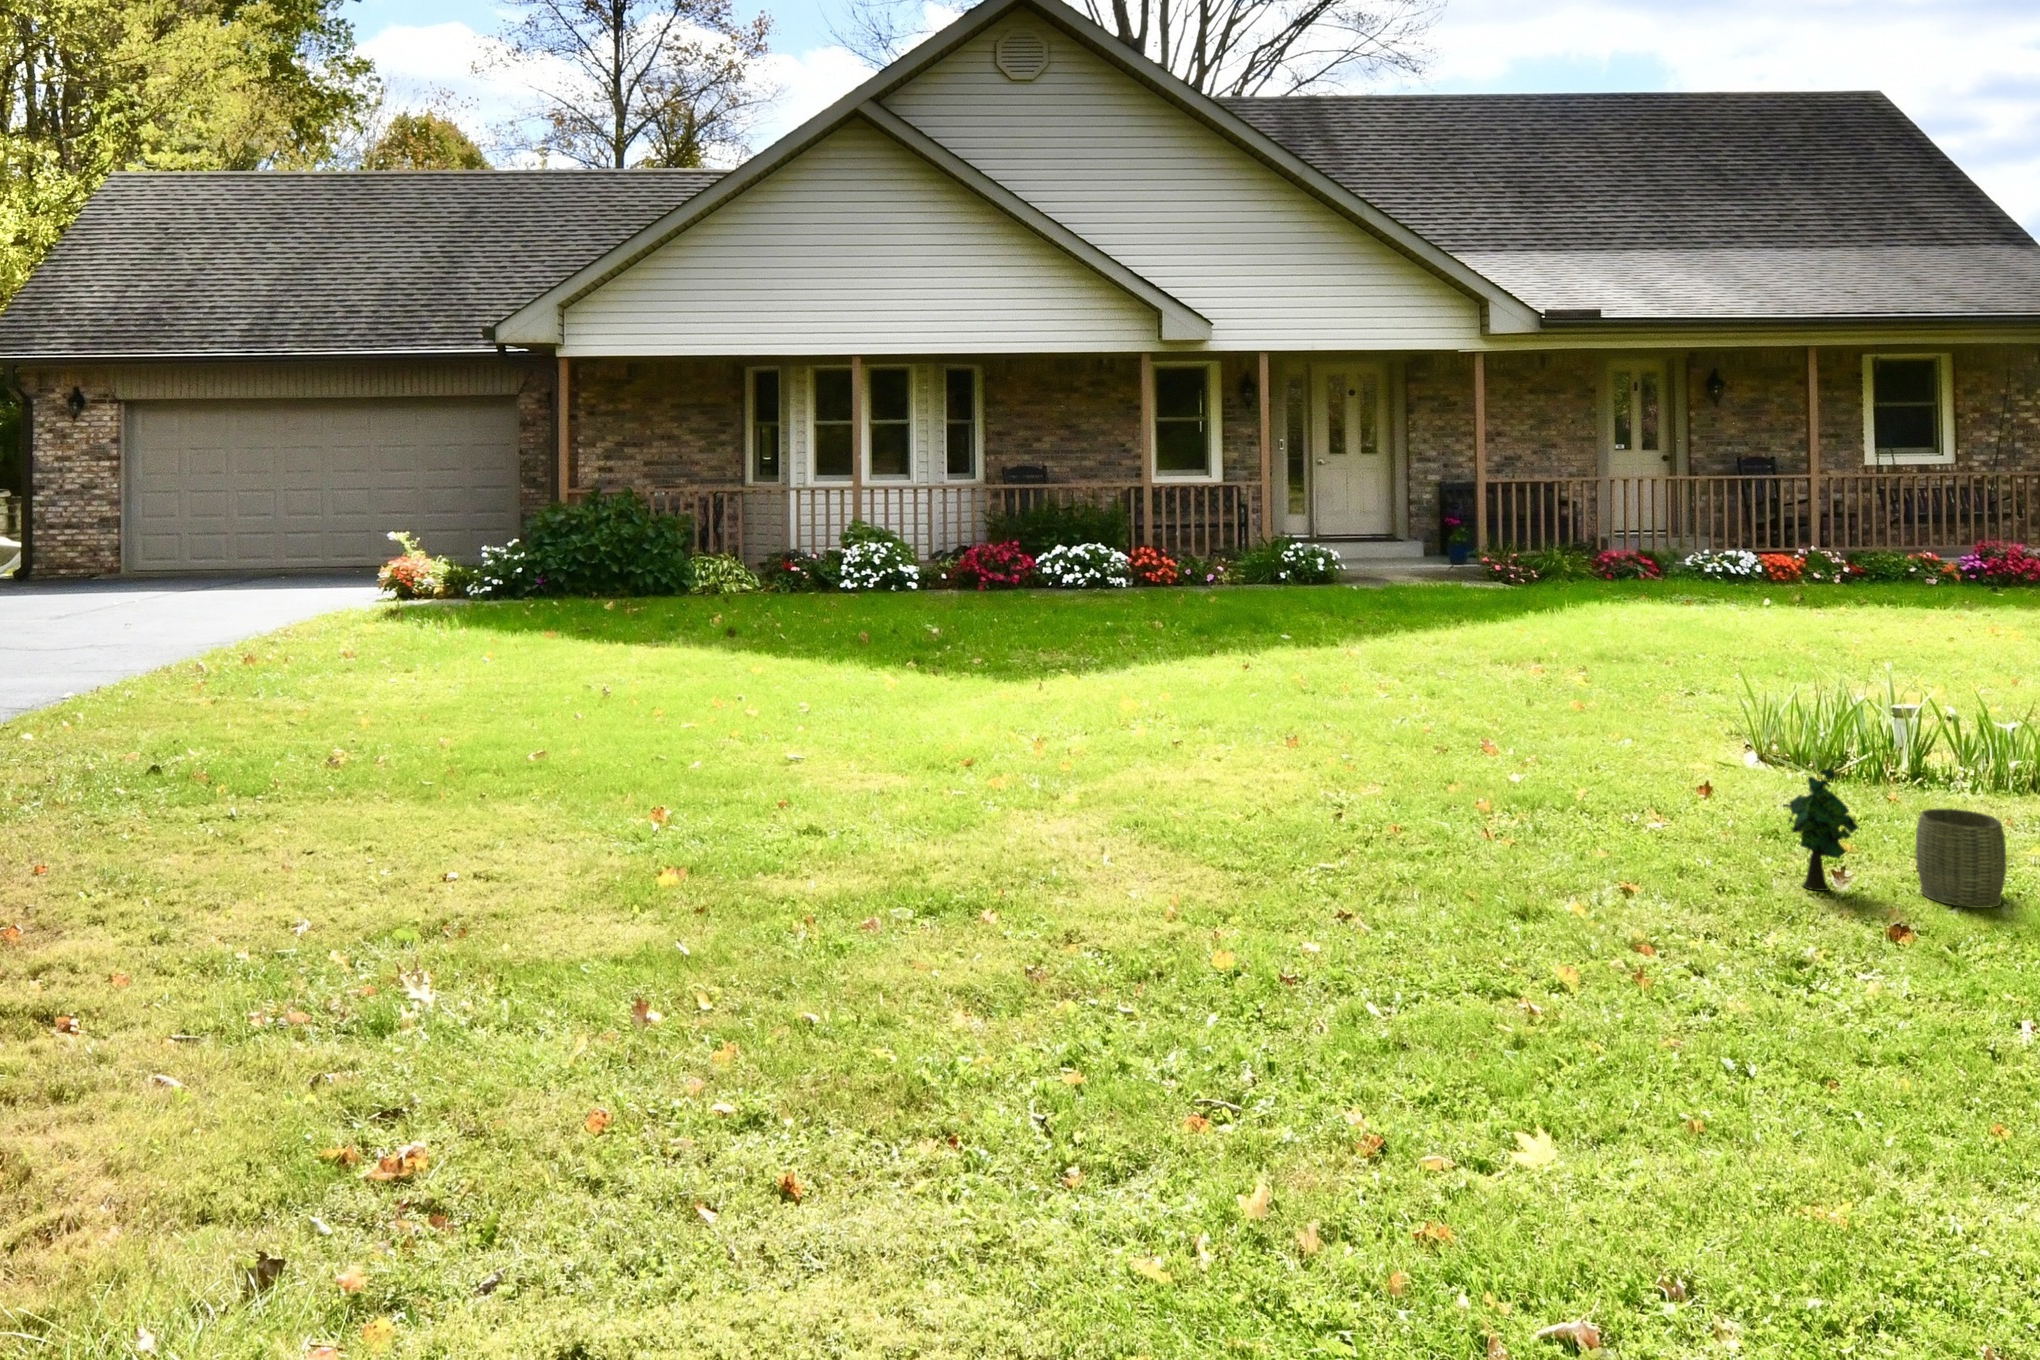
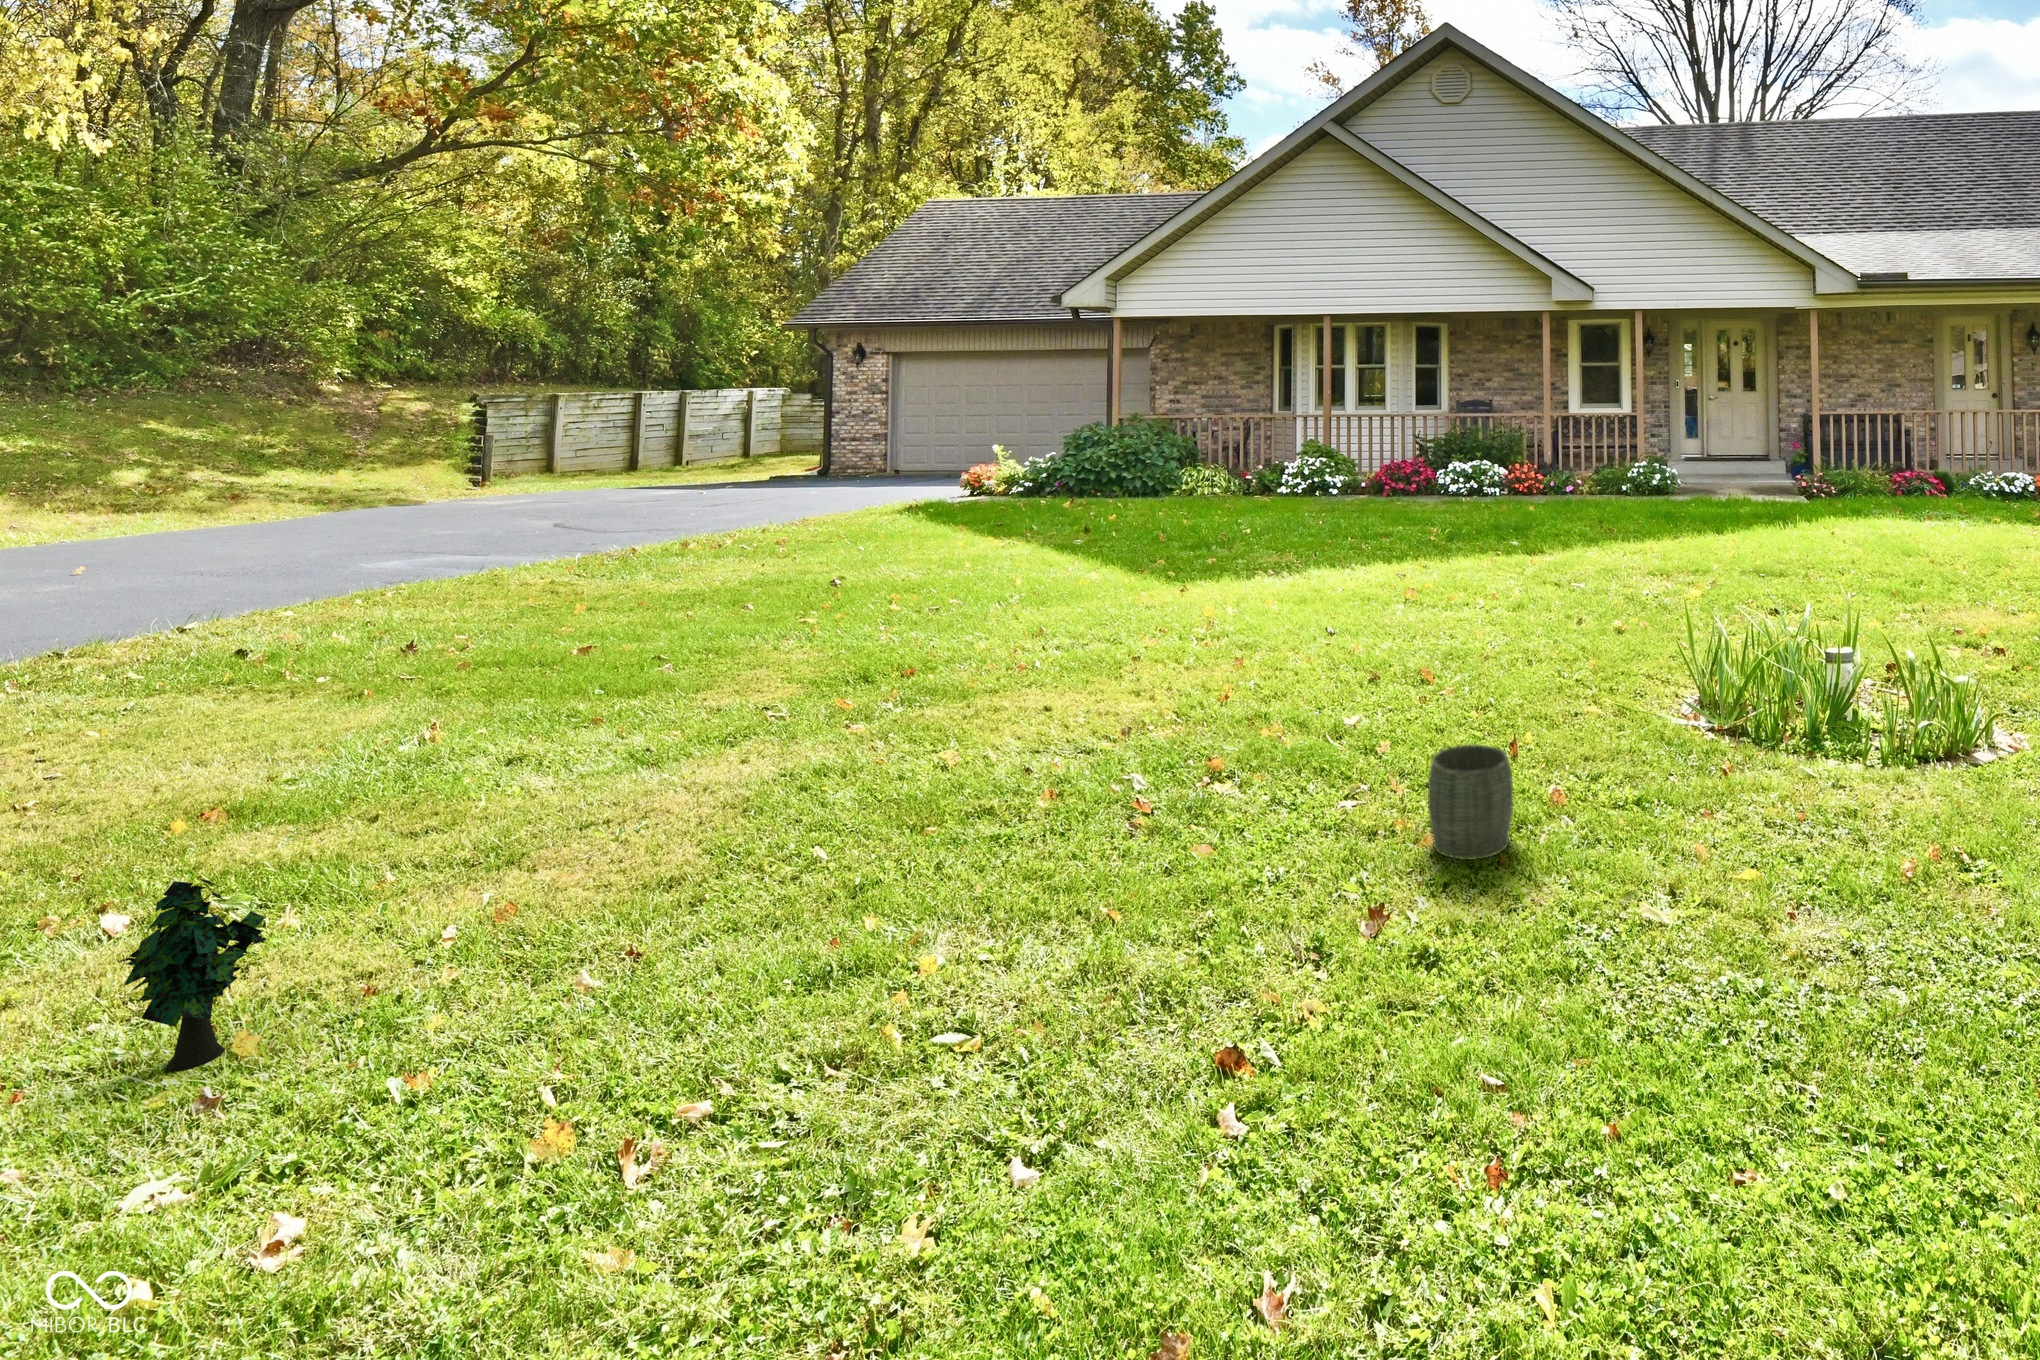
decorative plant: present [1783,769,1859,891] -> present [117,878,266,1071]

